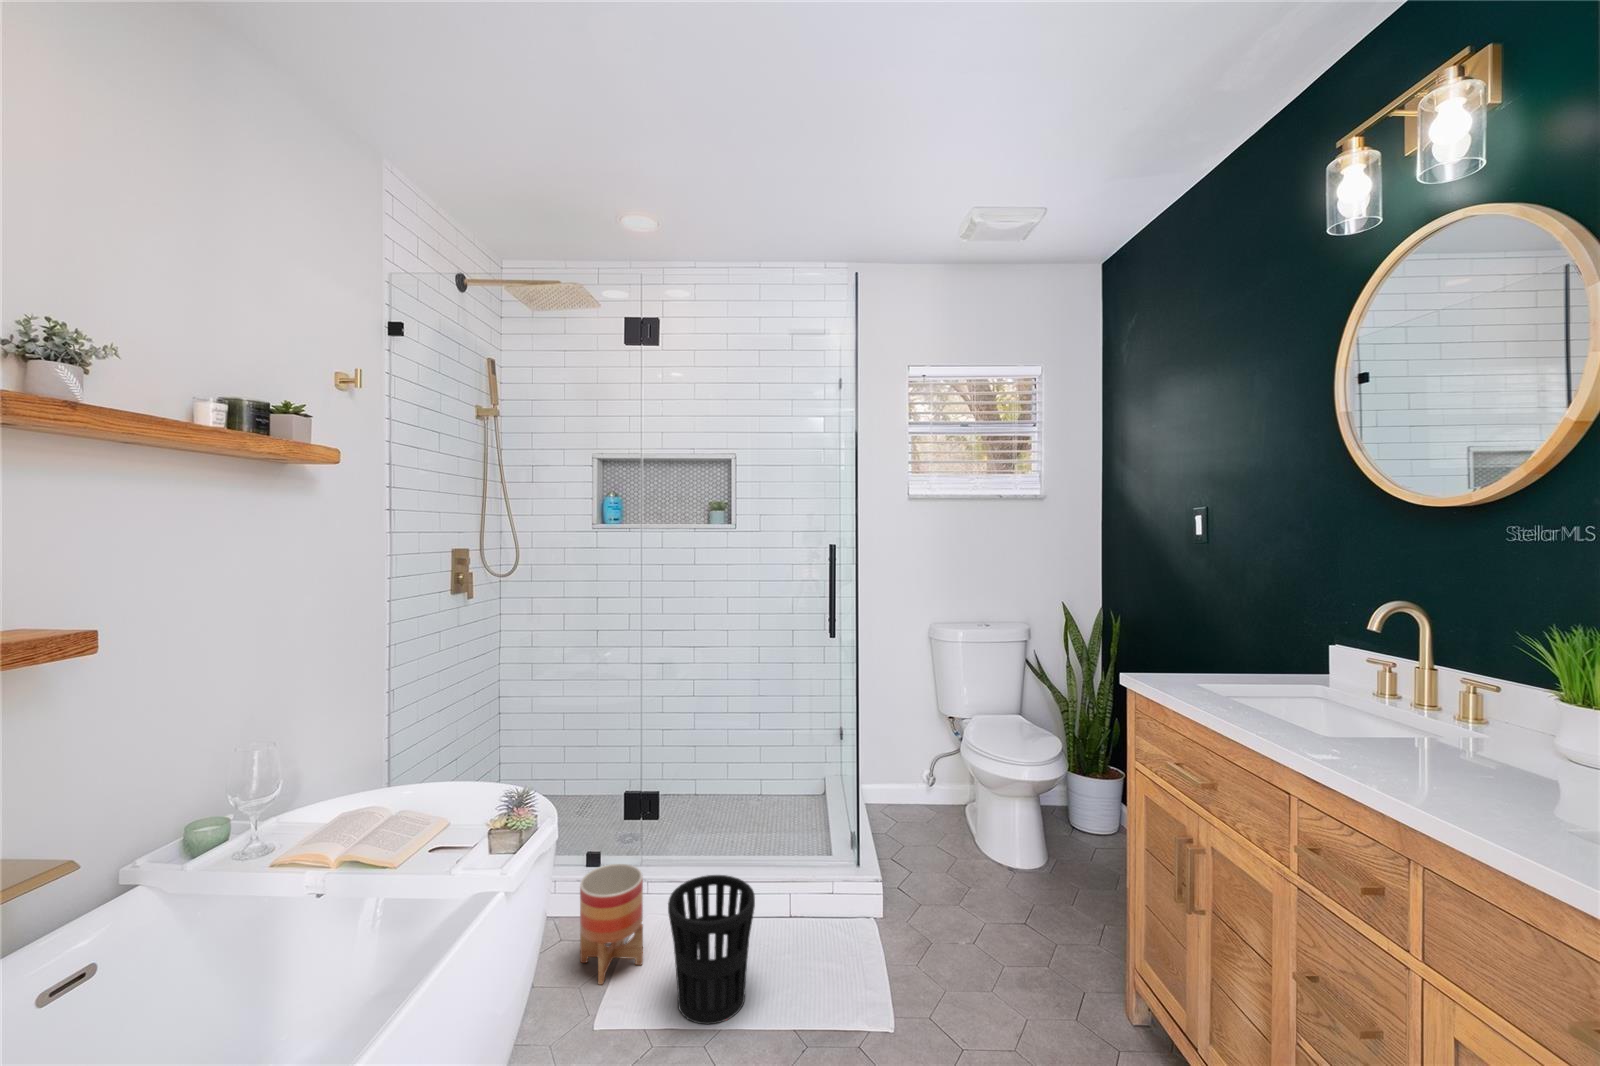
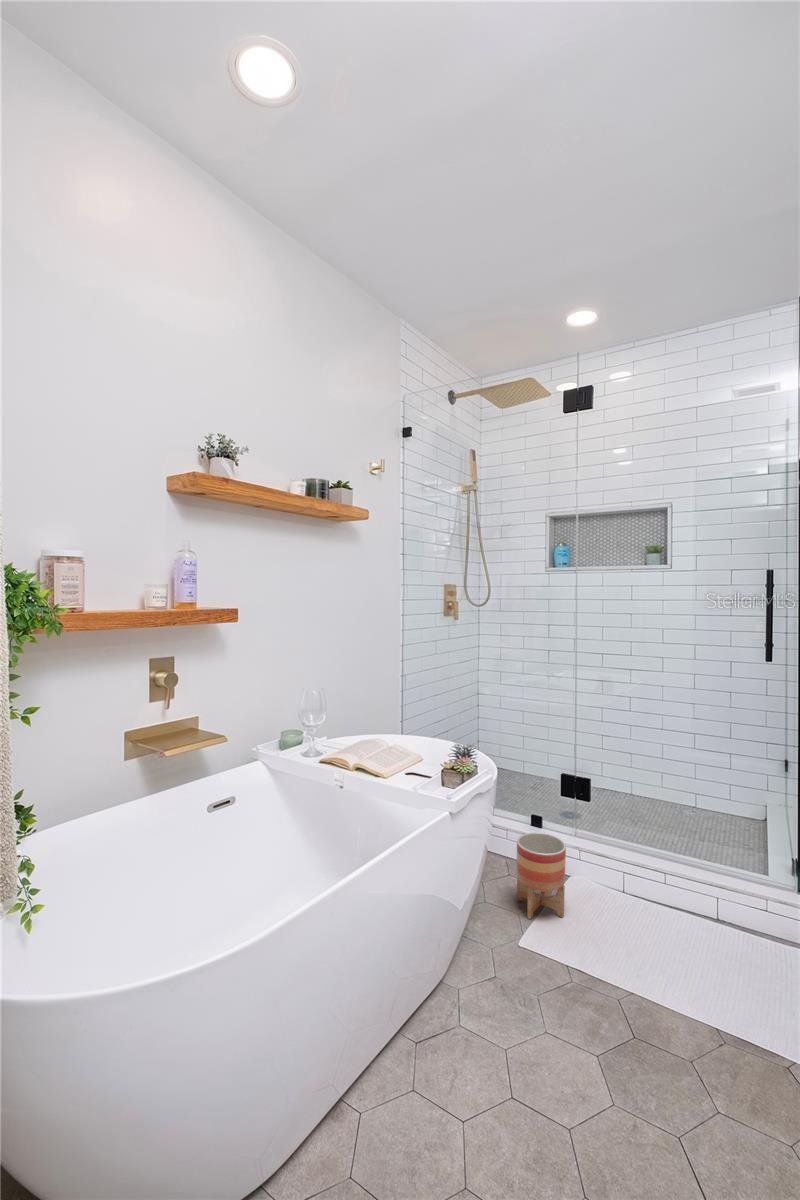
wastebasket: present [668,875,755,1024] -> none [580,860,658,982]

